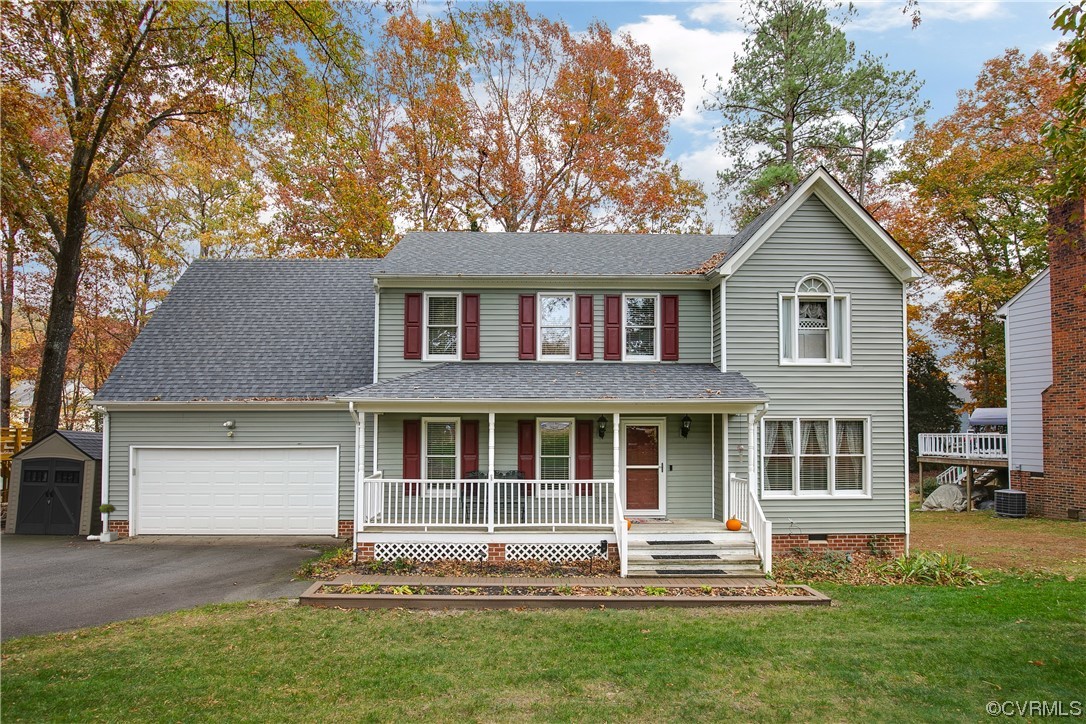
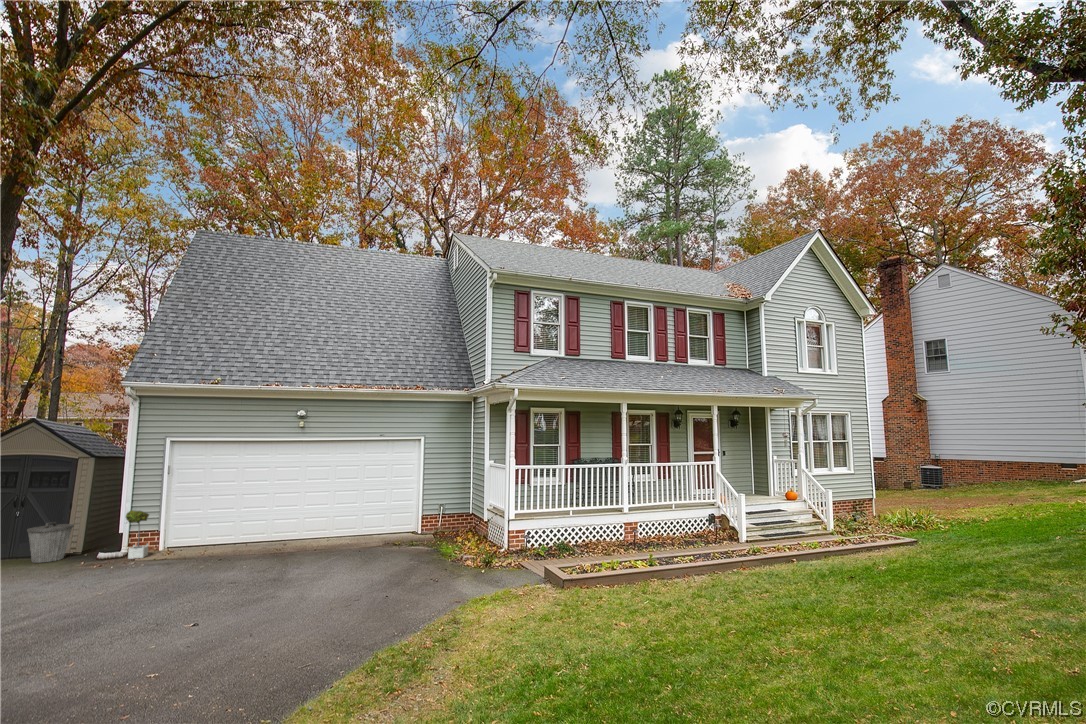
trash can: none [46,509,80,540] -> present [27,522,74,563]

